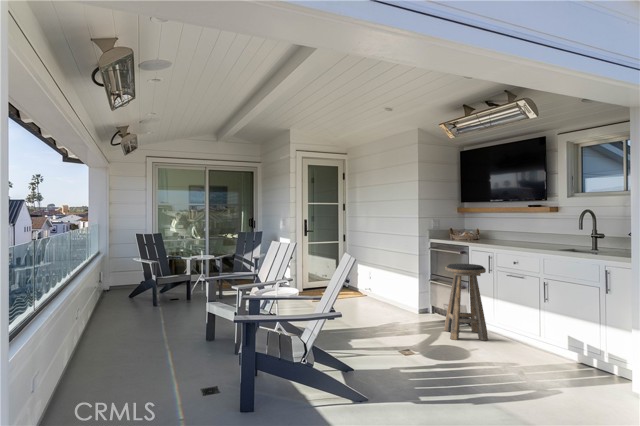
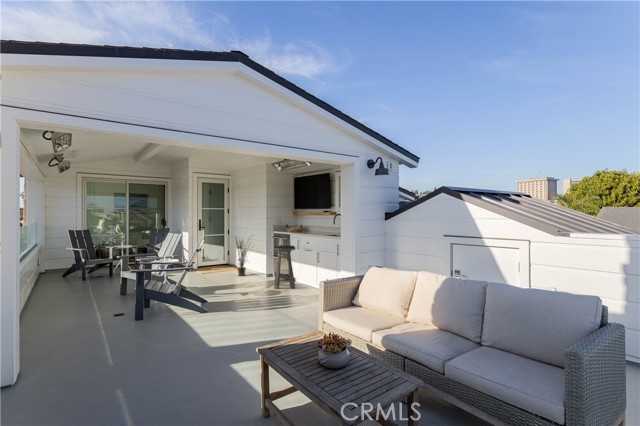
house plant: none [365,243,400,309] -> present [236,239,247,276]

